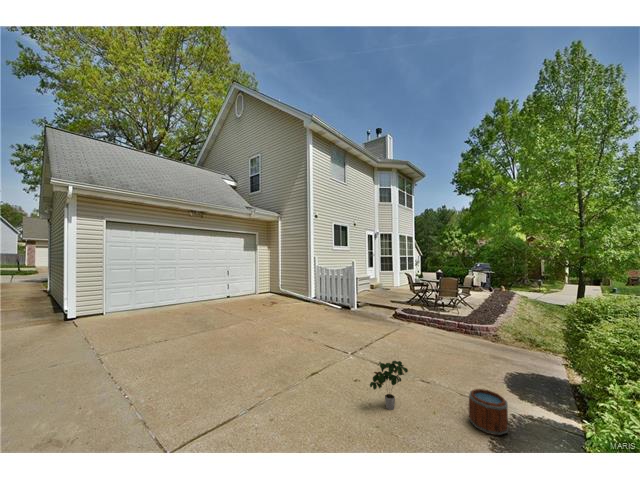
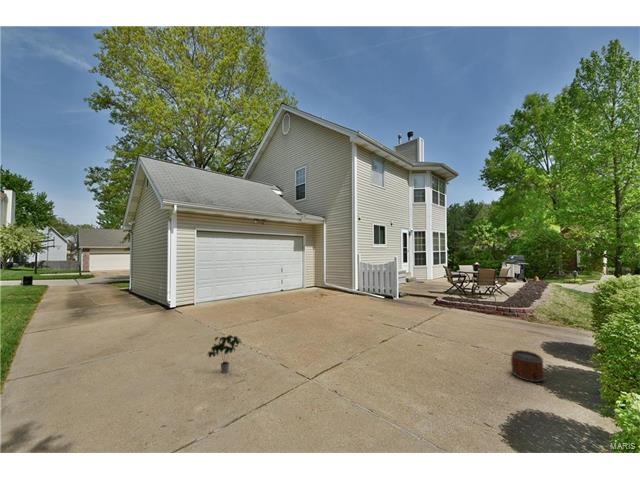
potted plant: present [370,361,408,410] -> present [208,335,241,373]

